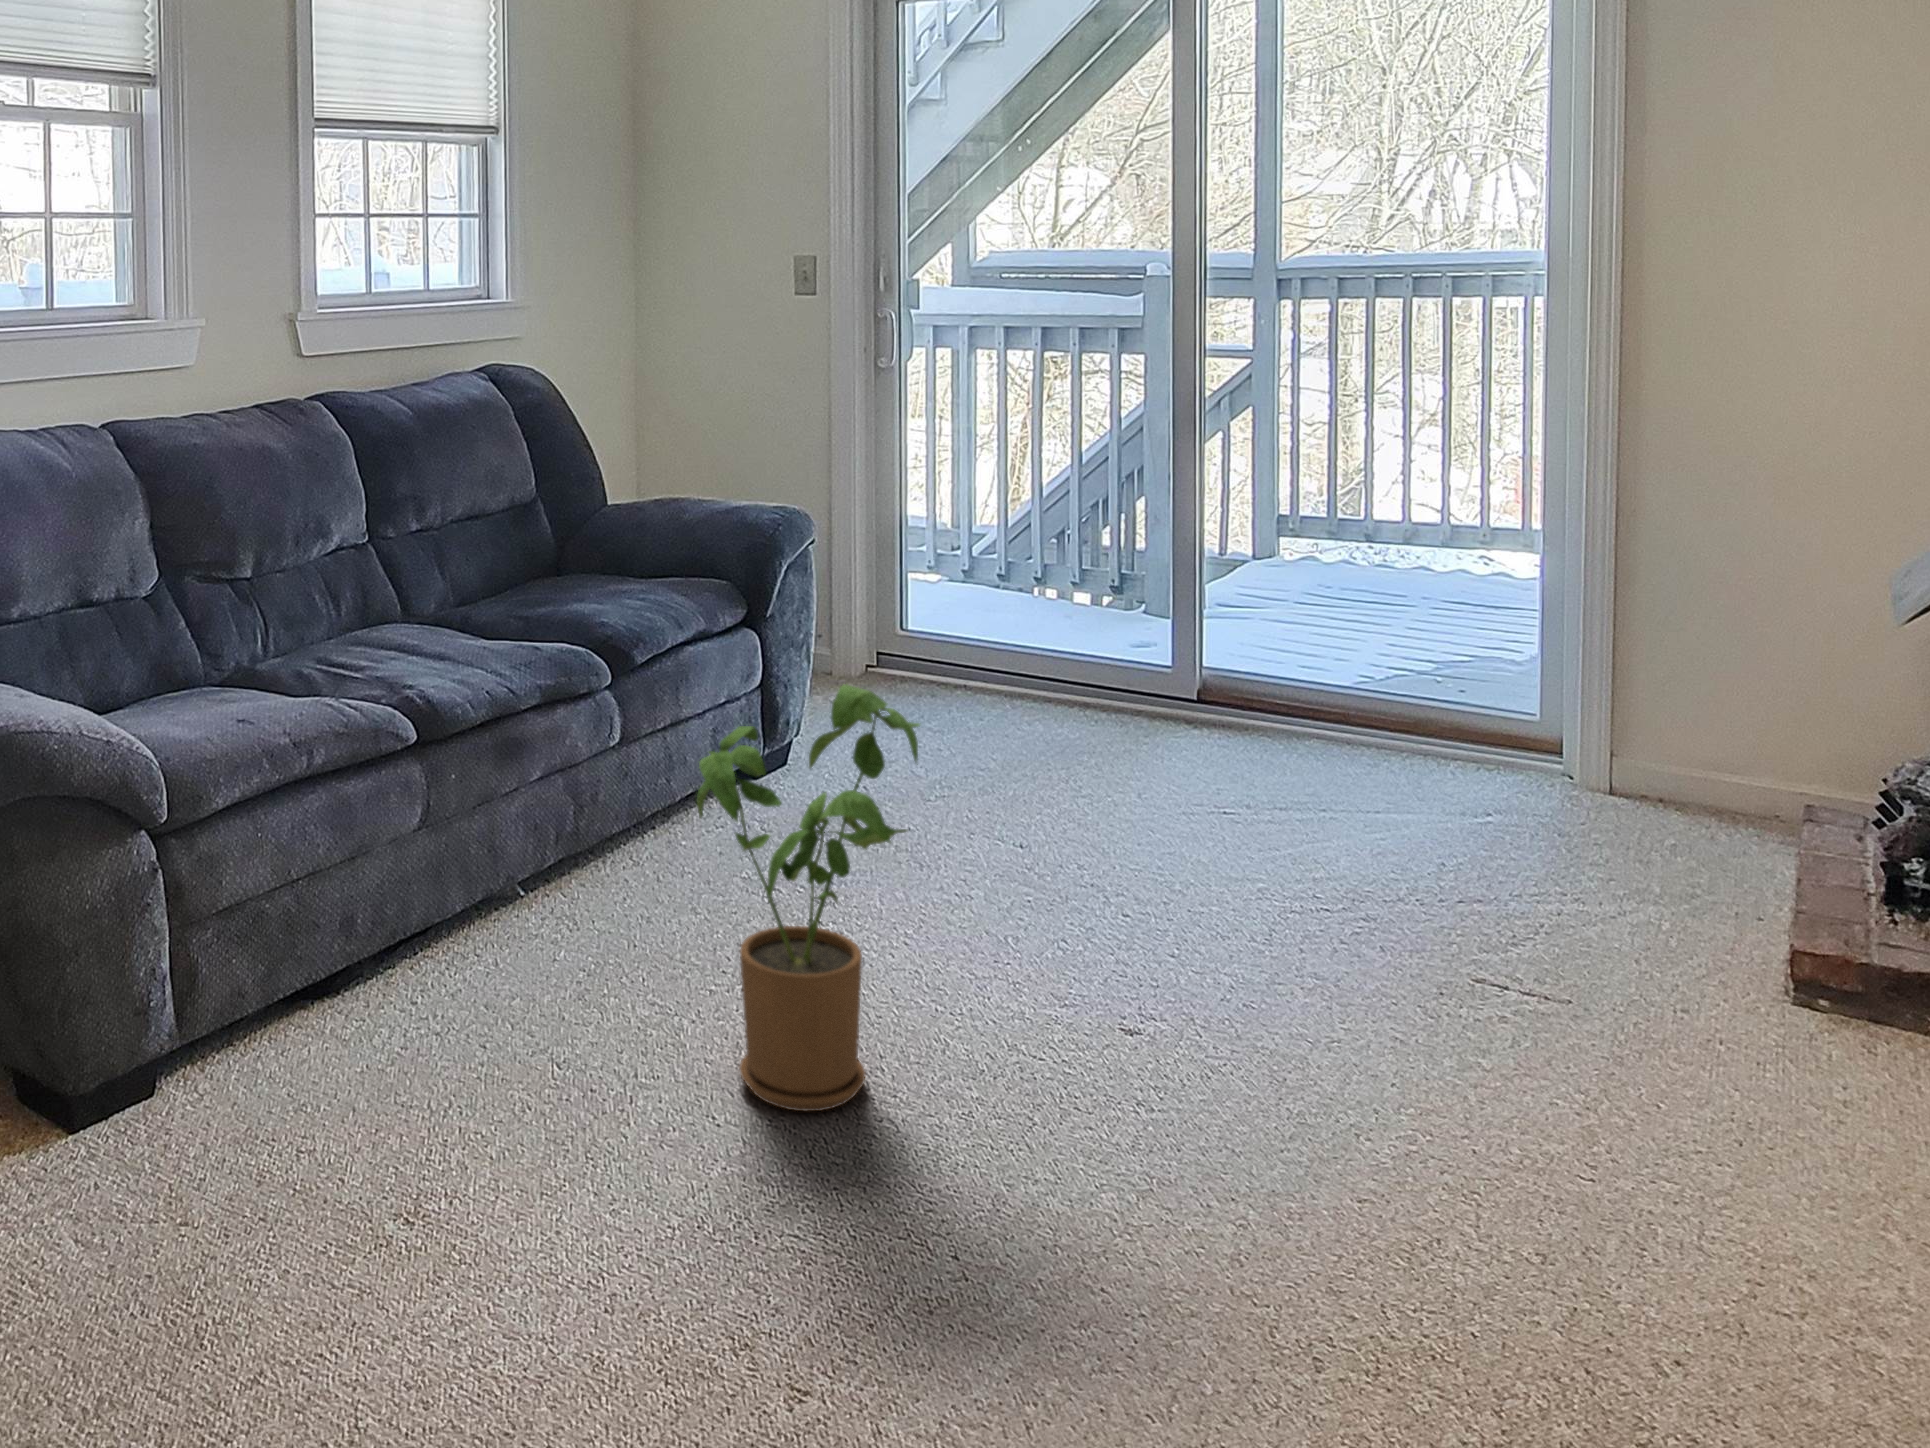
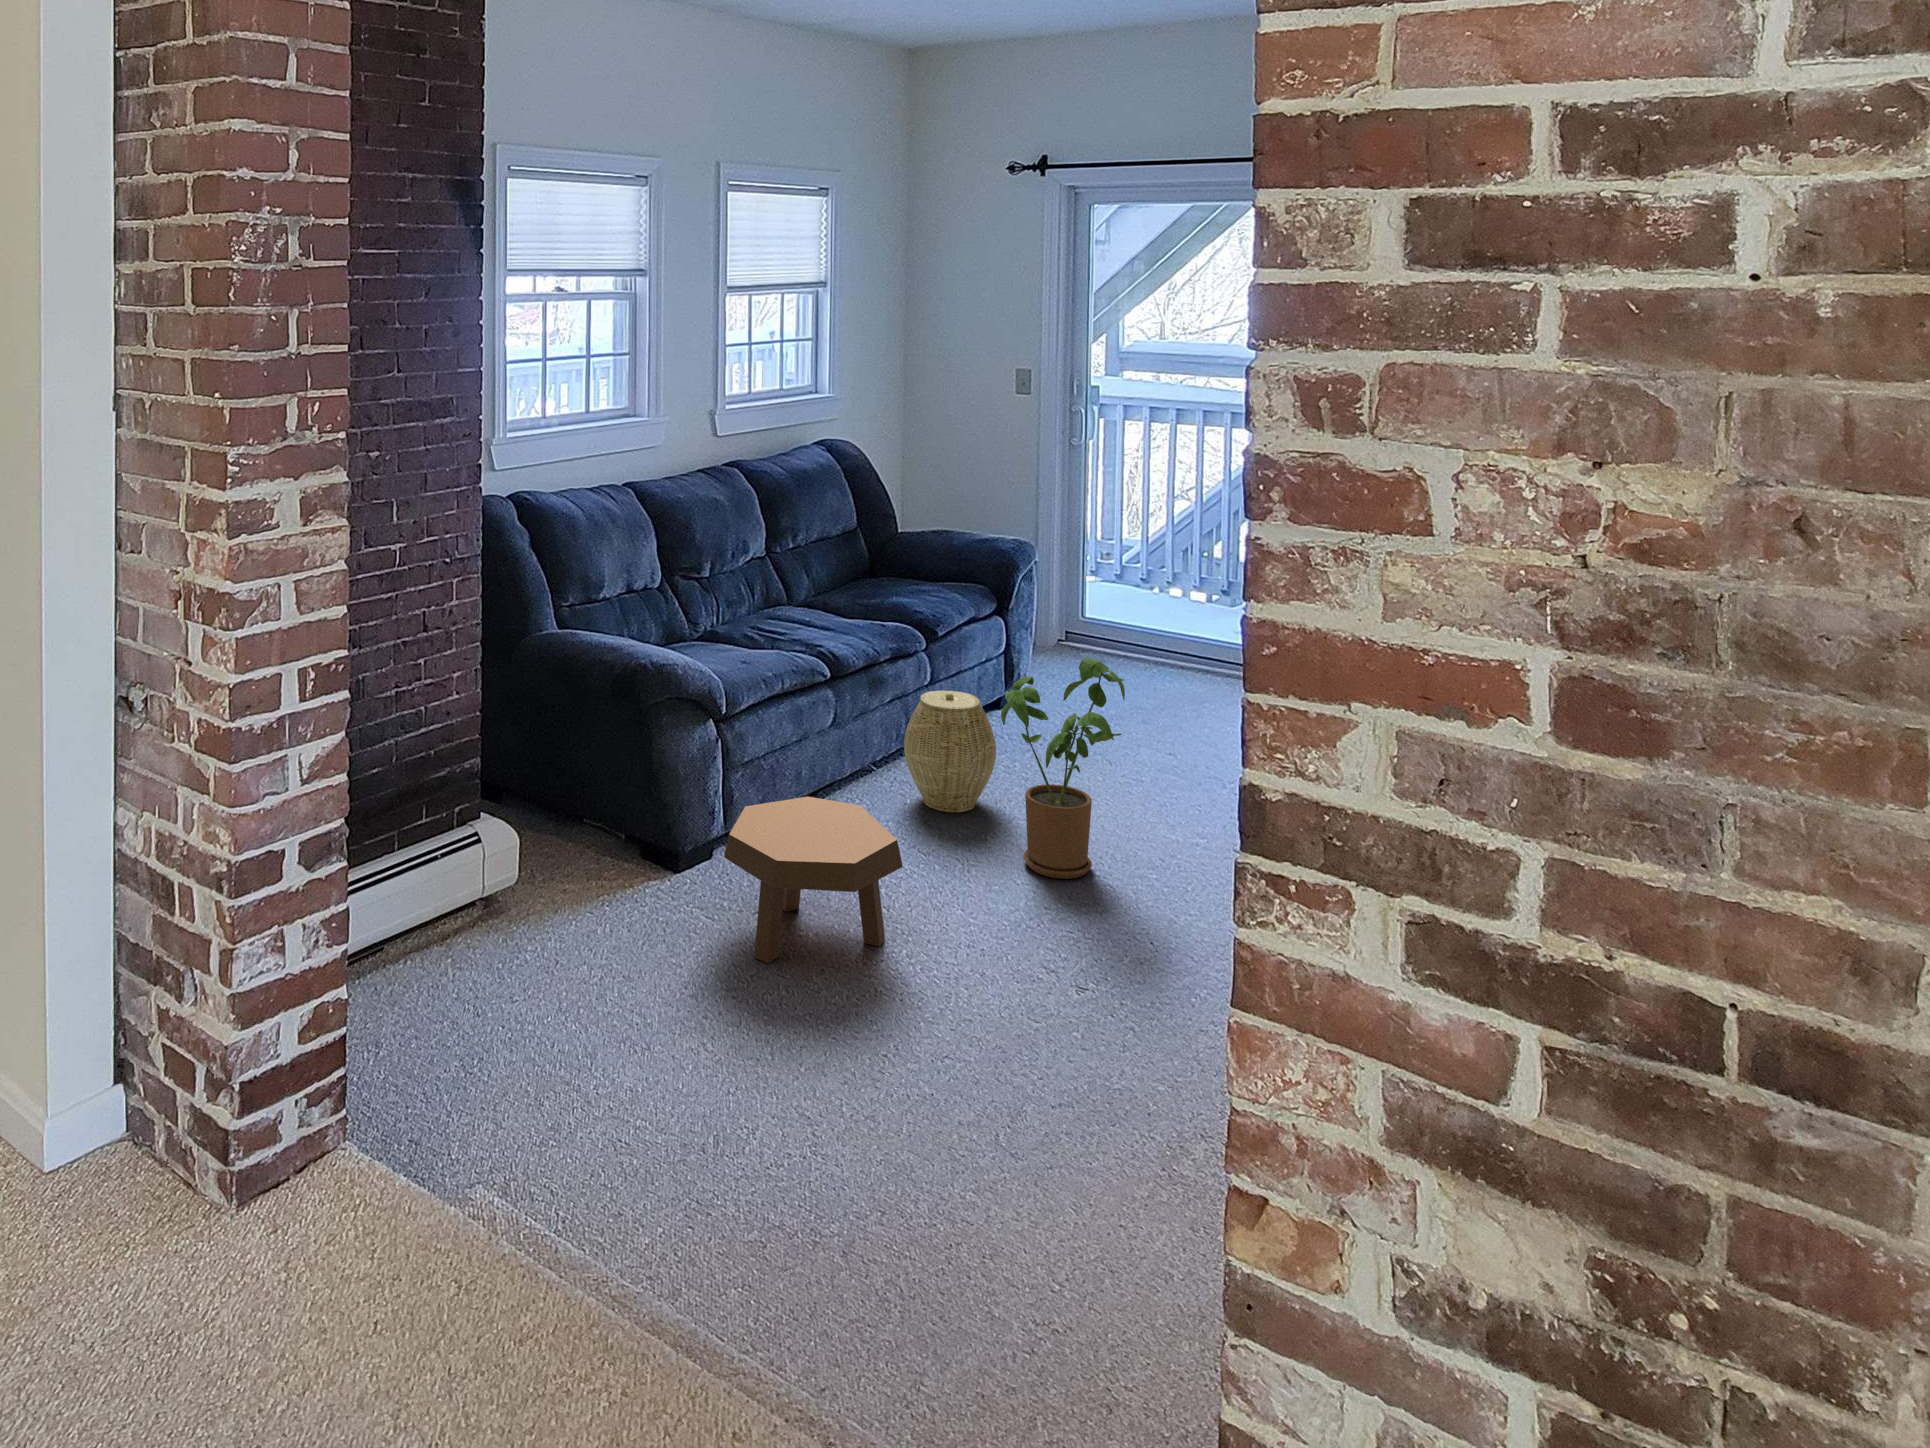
woven basket: none [552,757,712,977] -> present [904,691,996,812]
footstool: none [78,980,445,1366] -> present [724,797,903,963]

